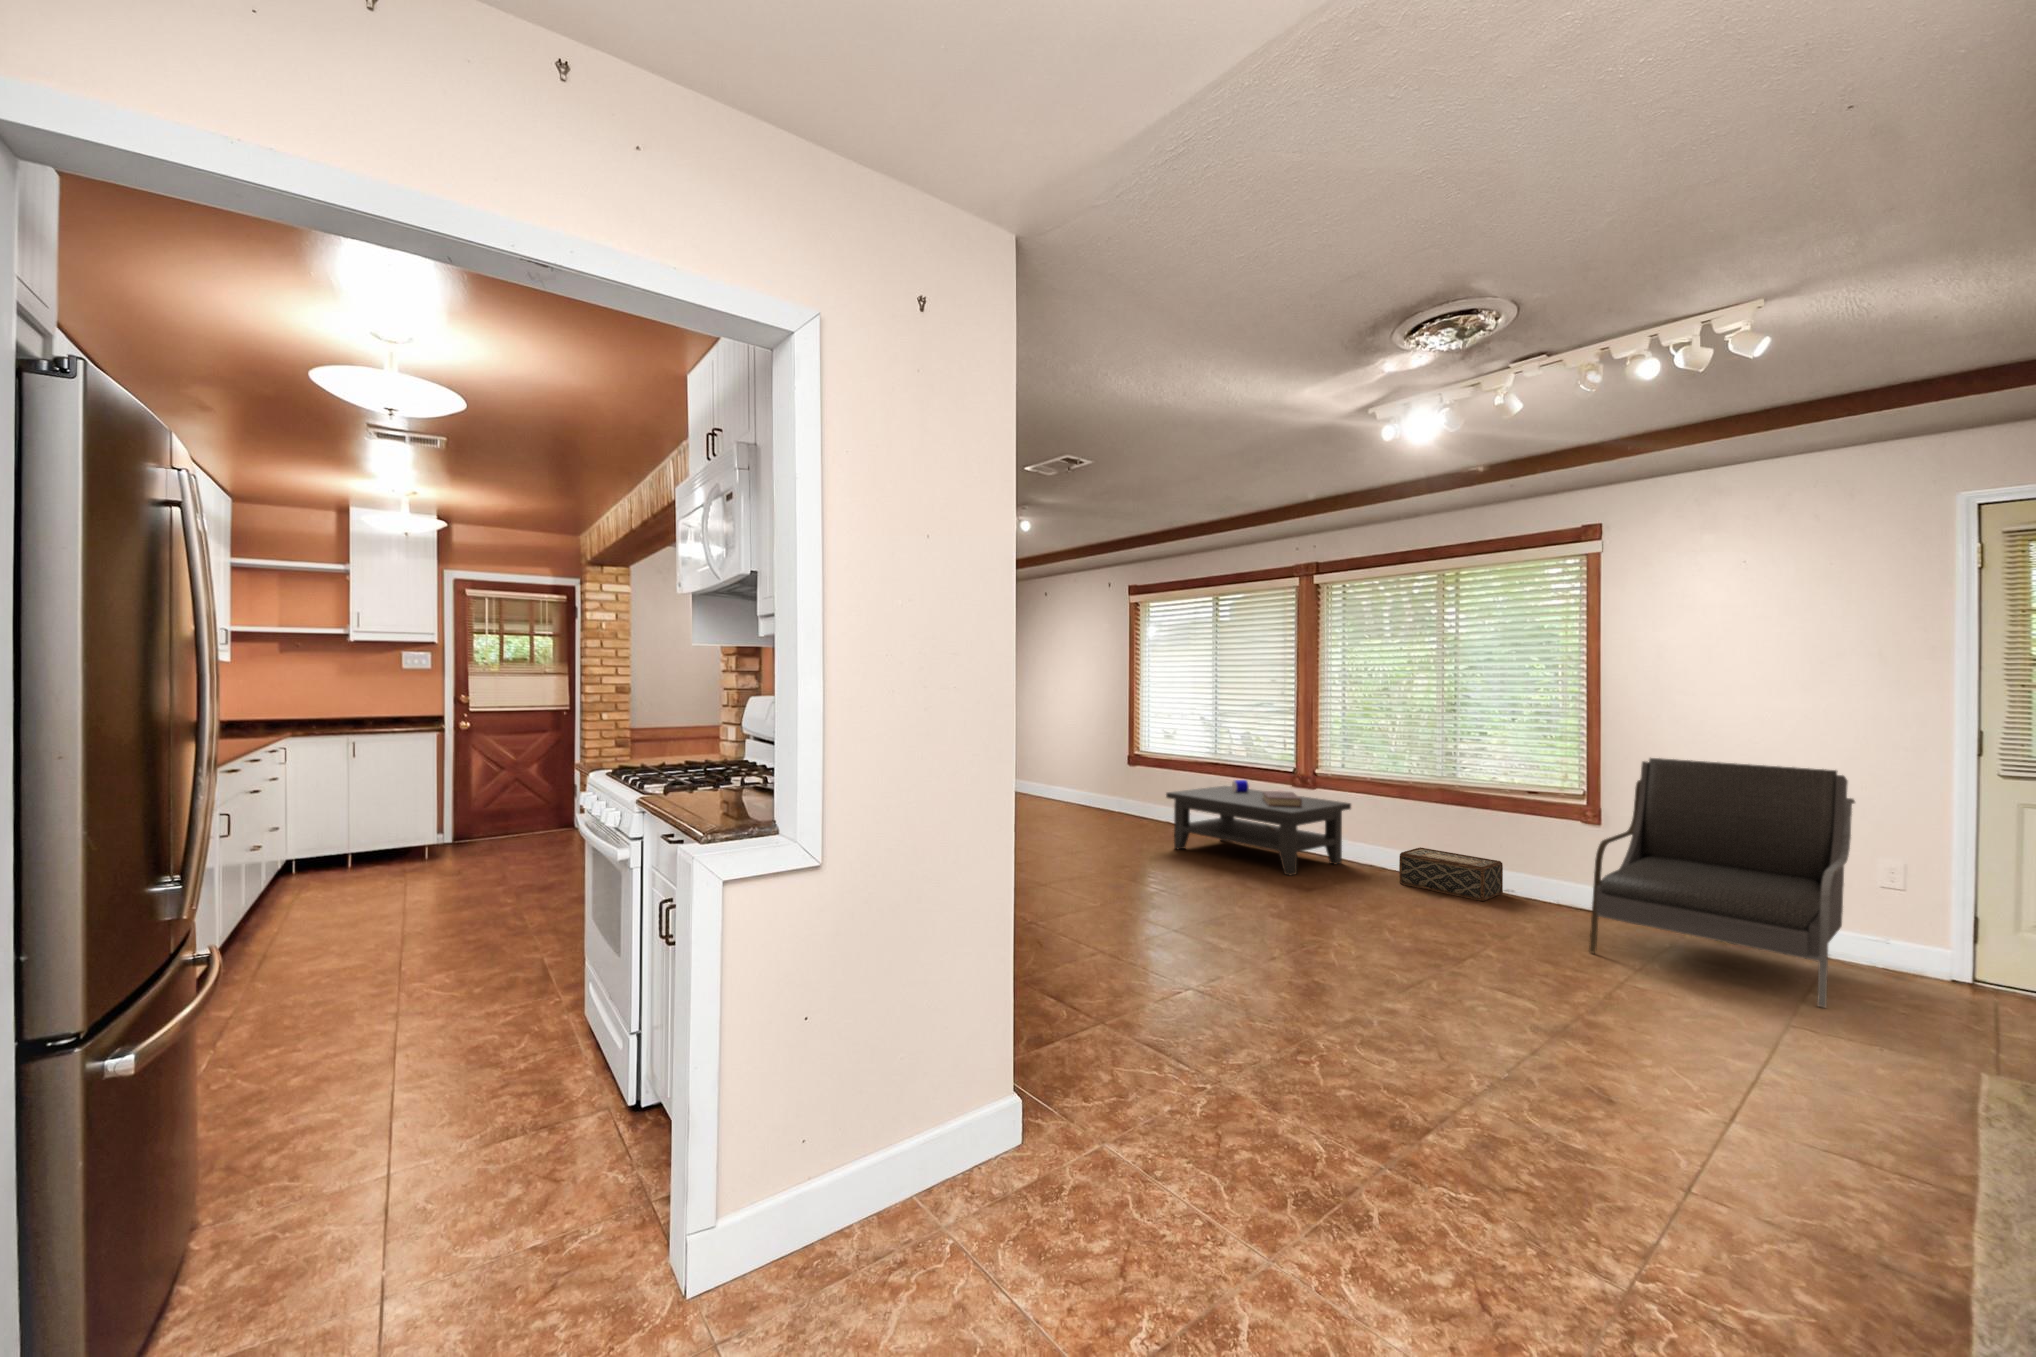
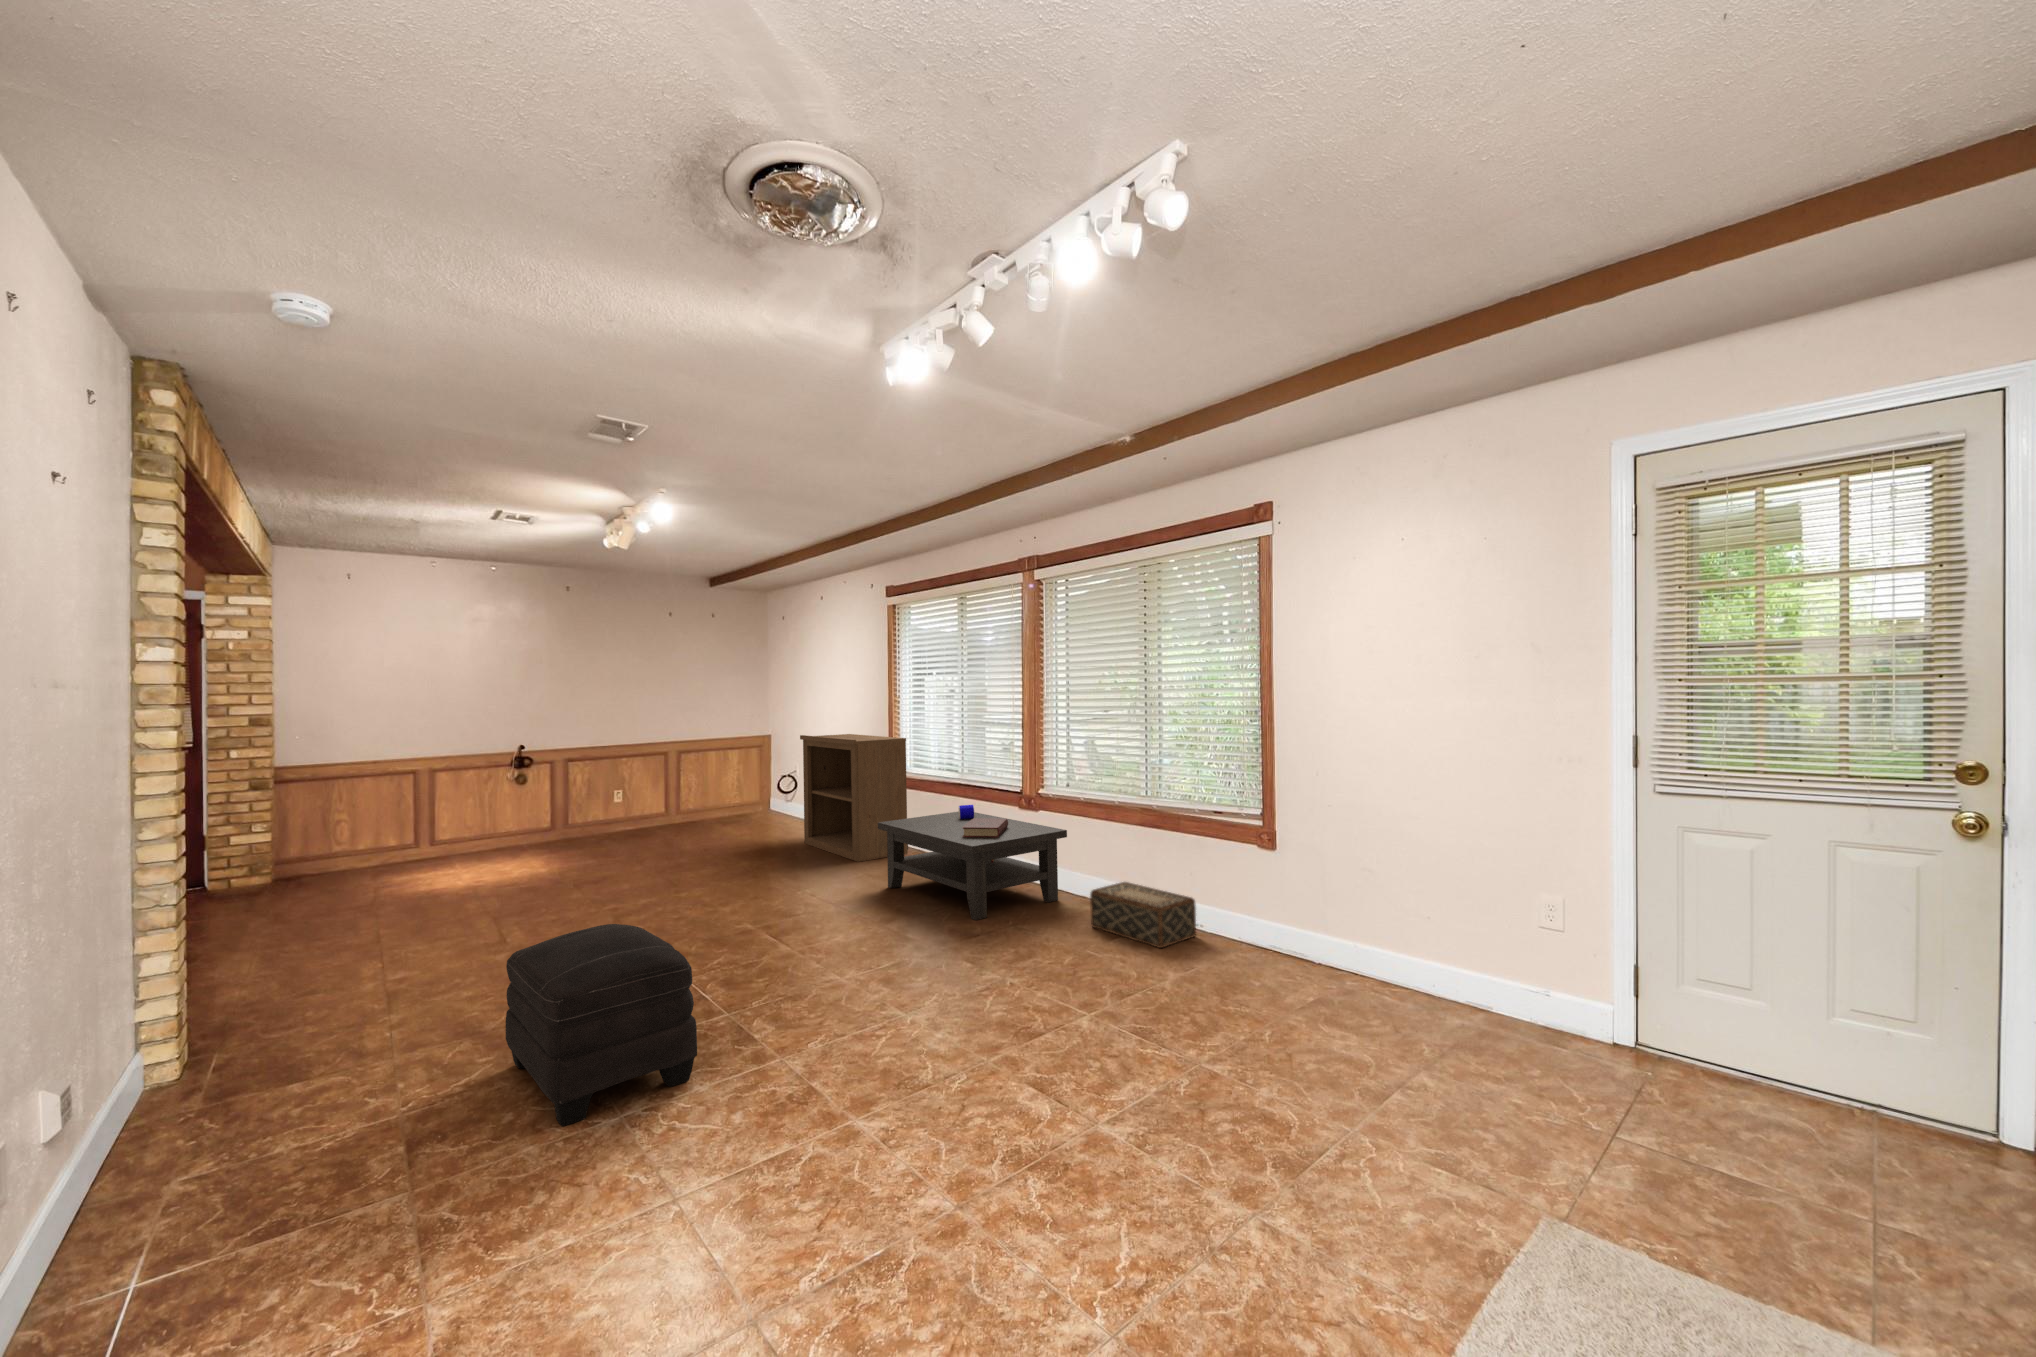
bookshelf: none [1043,716,1152,828] -> present [800,734,908,862]
armchair: present [1589,758,1855,1008] -> none [1205,775,1509,1103]
ottoman: none [1058,856,1226,997] -> present [506,924,697,1126]

